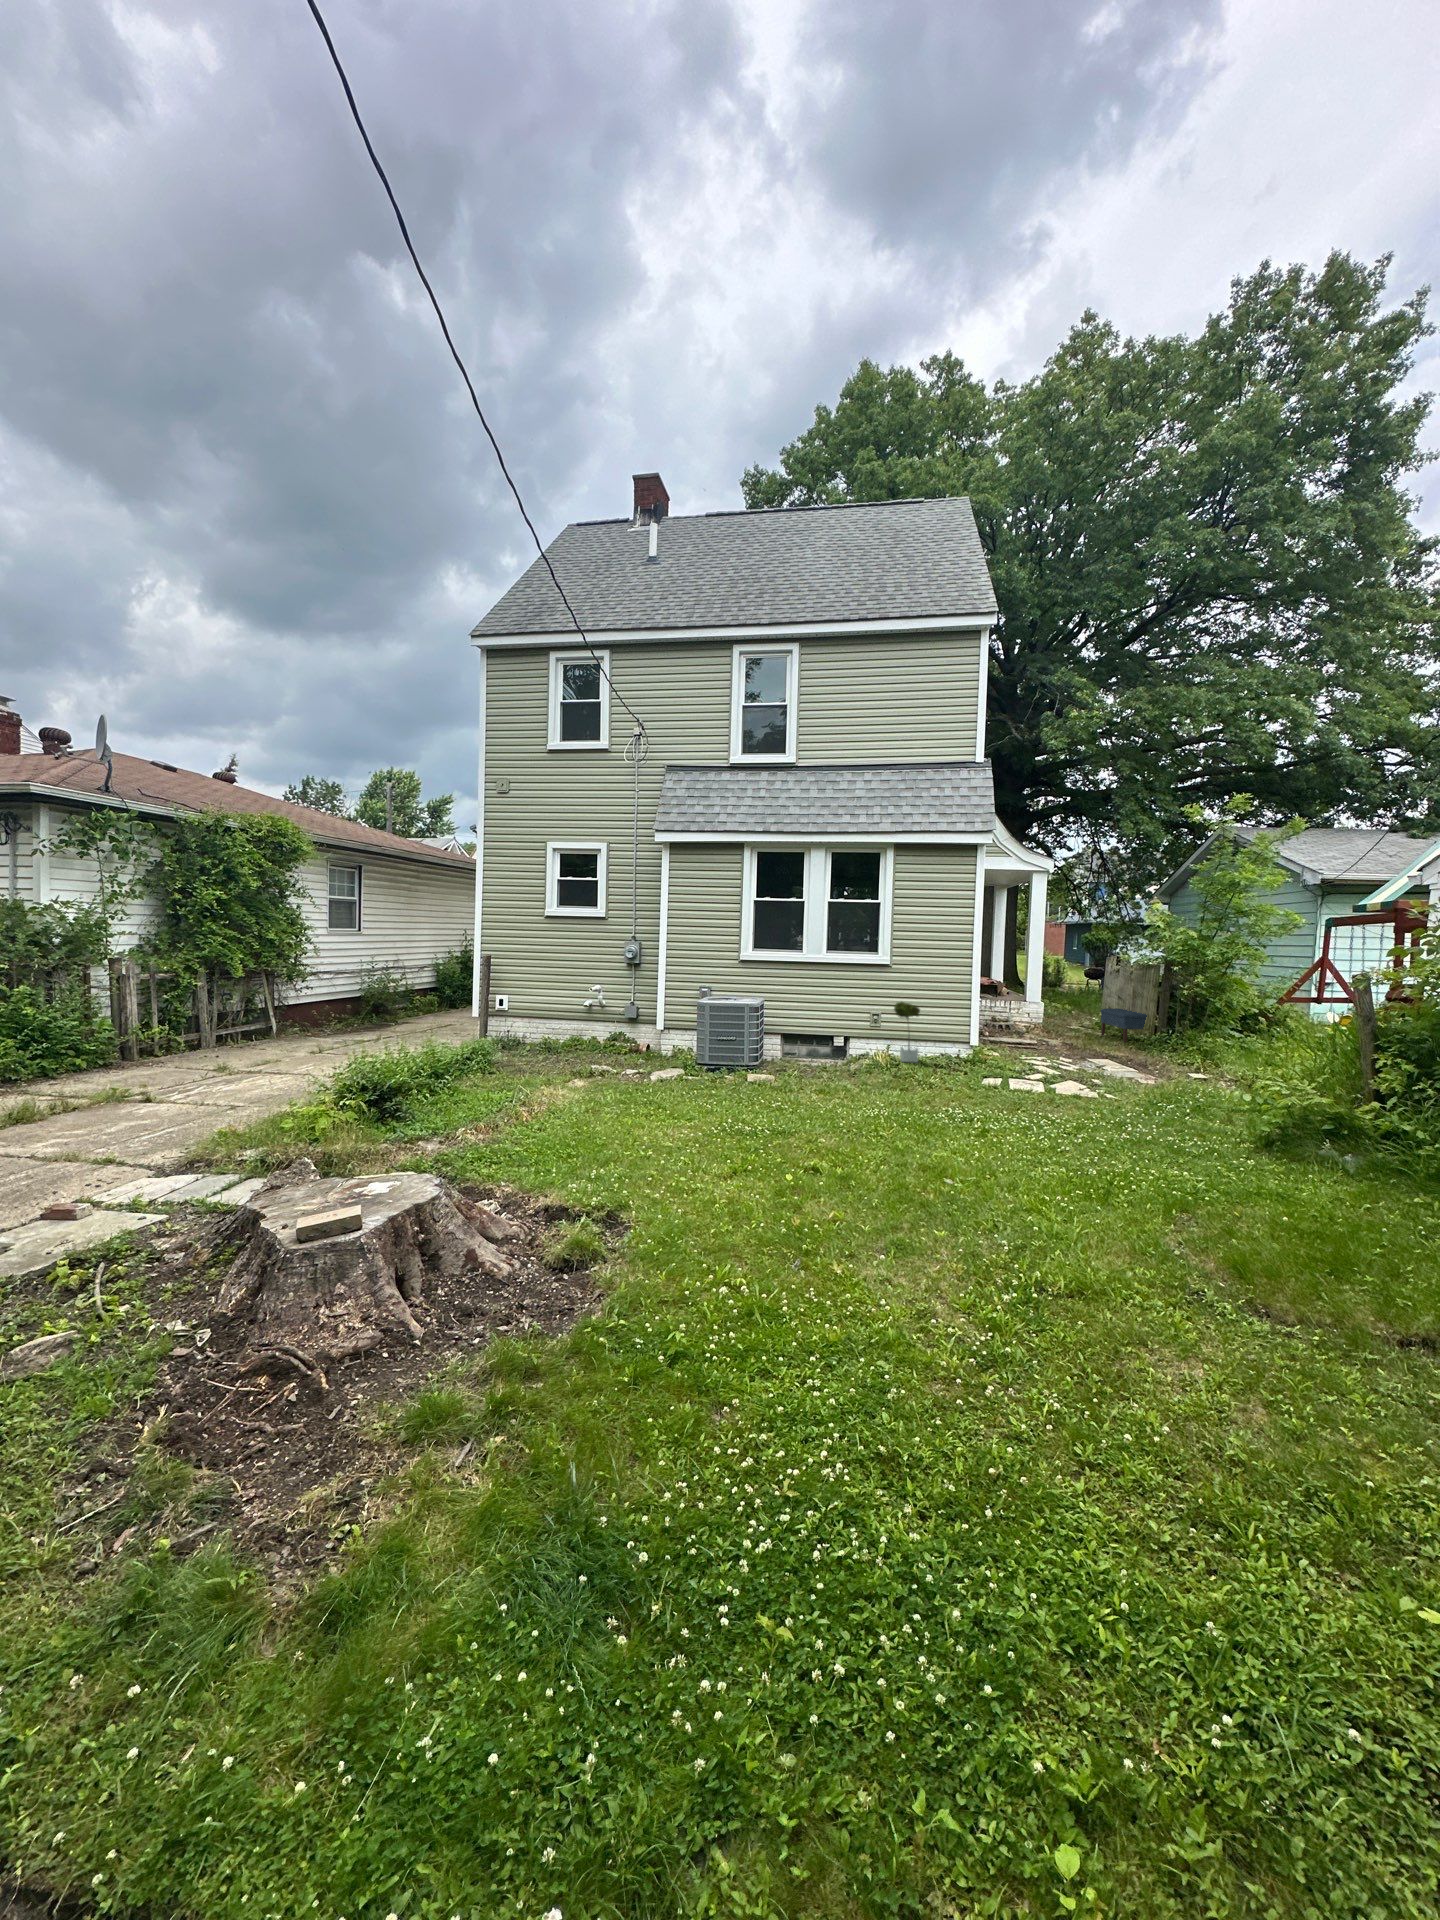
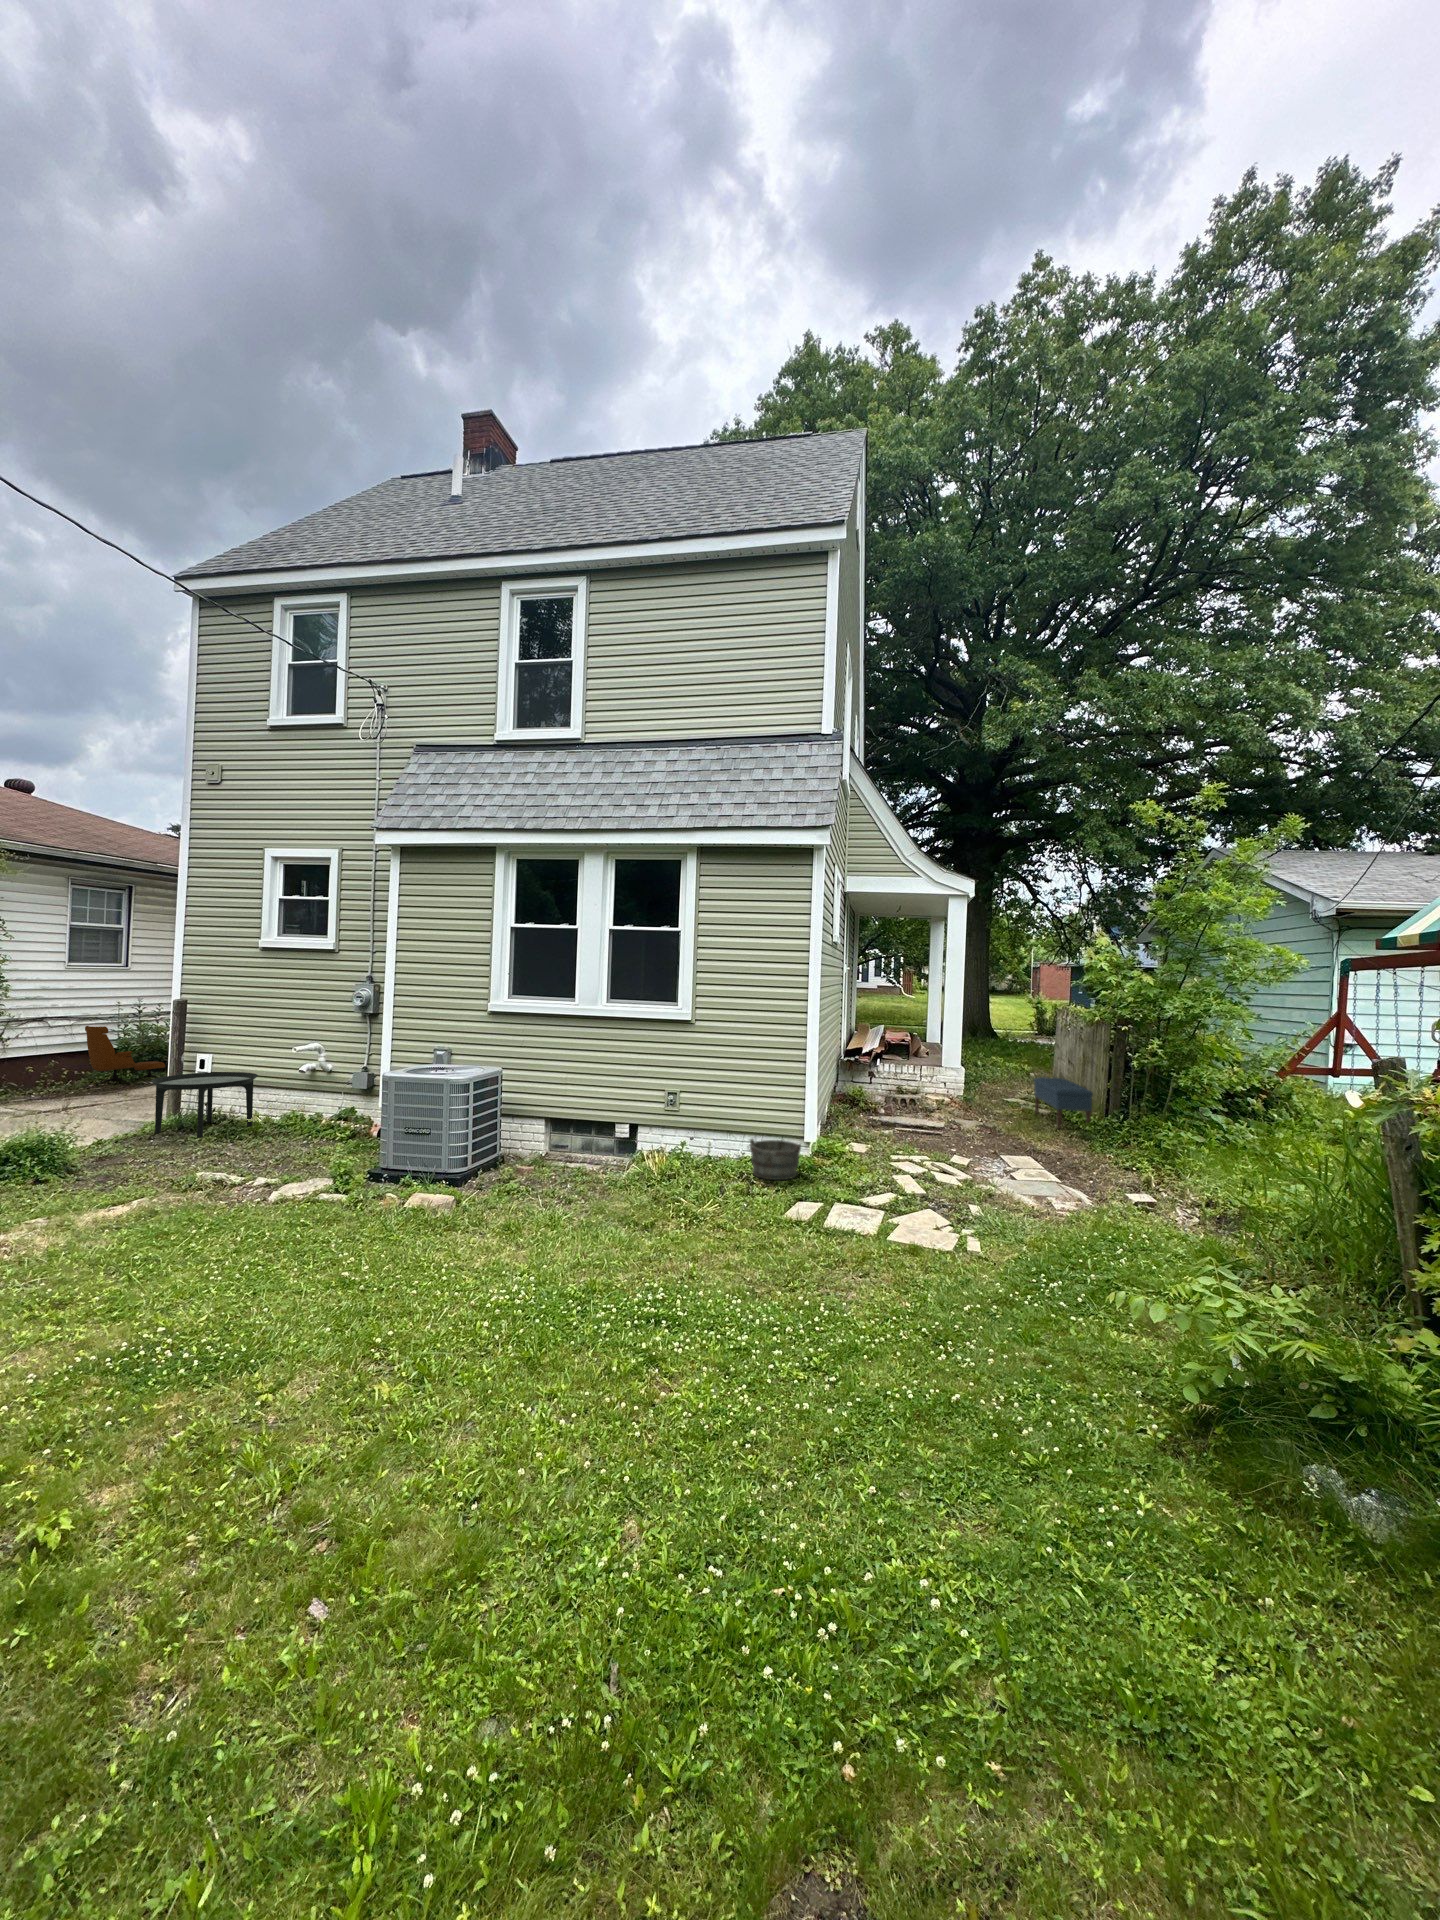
lounge chair: none [357,978,404,1025] -> present [85,1026,165,1086]
potted tree: present [894,1002,920,1063] -> none [686,1078,724,1171]
round table: none [489,1007,555,1051] -> present [151,1072,258,1137]
bucket: none [939,1041,976,1066] -> present [749,1139,801,1180]

